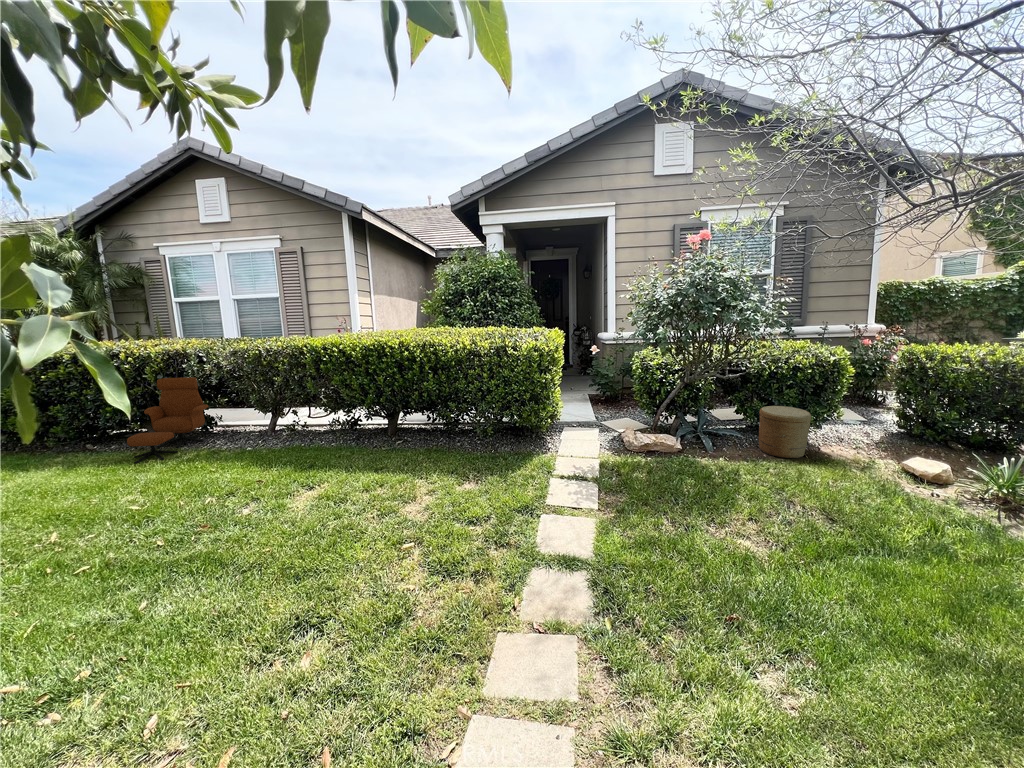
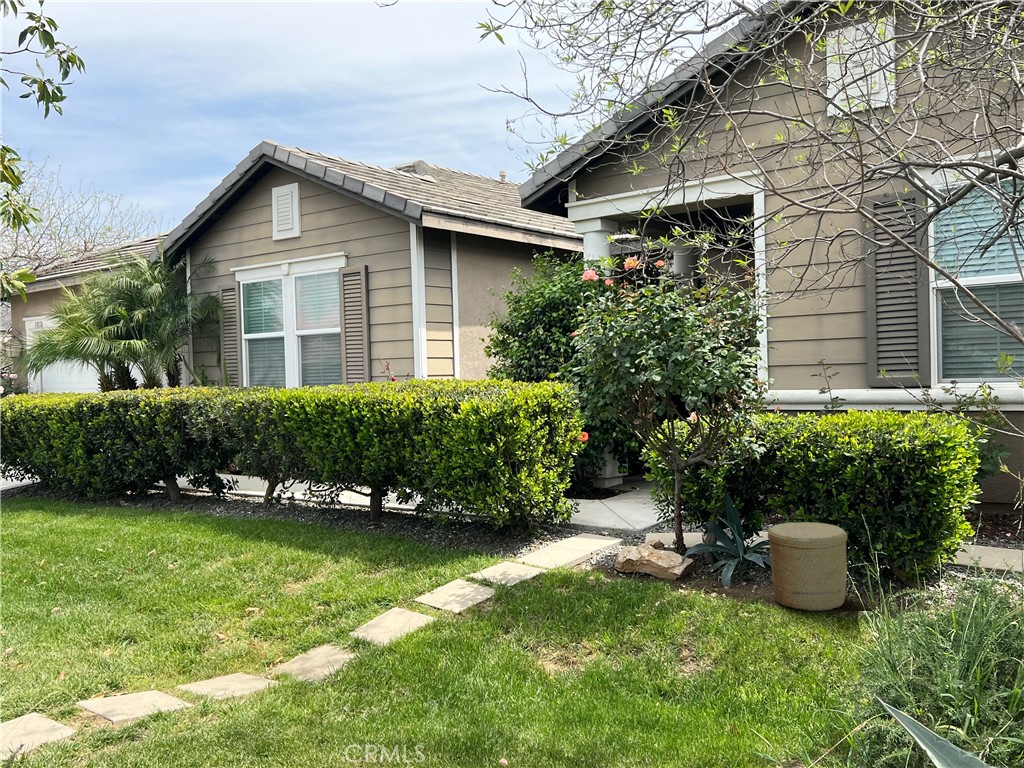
lounge chair: present [127,377,209,463] -> none [113,430,198,518]

